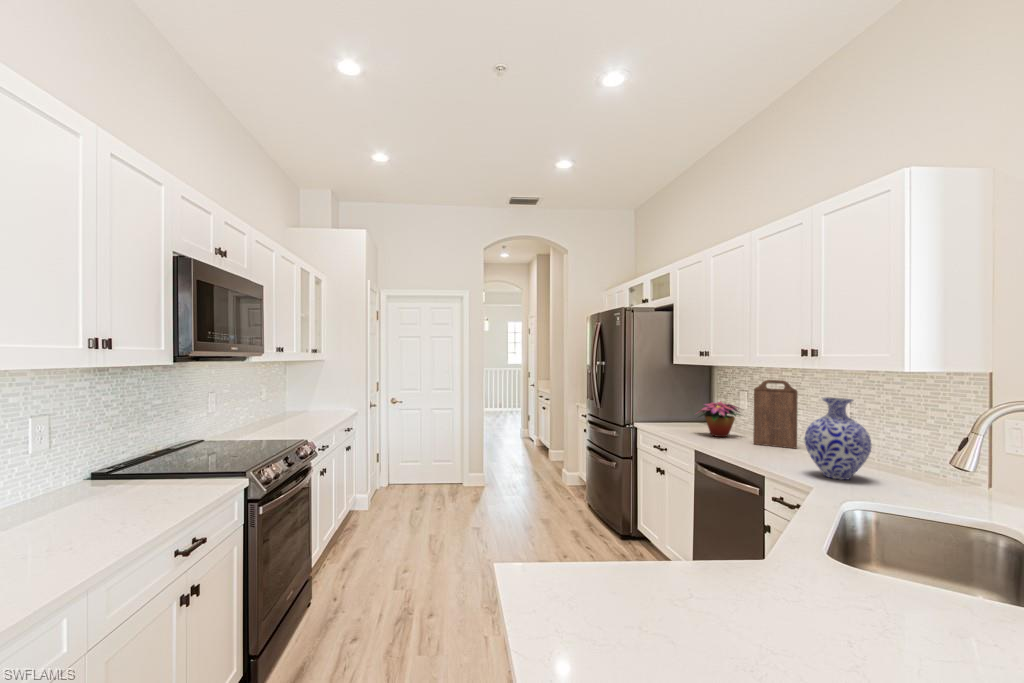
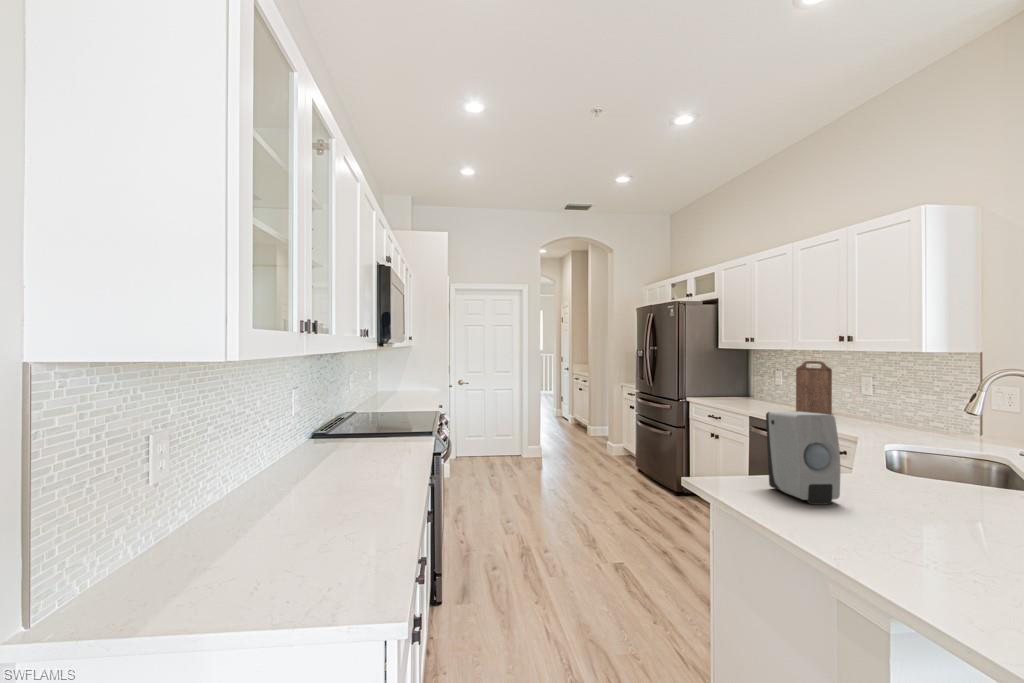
vase: present [804,398,871,480] -> none [847,374,898,433]
flower arrangement: present [698,402,740,437] -> none [741,379,788,408]
soap dispenser: none [603,461,704,651] -> present [766,412,841,505]

